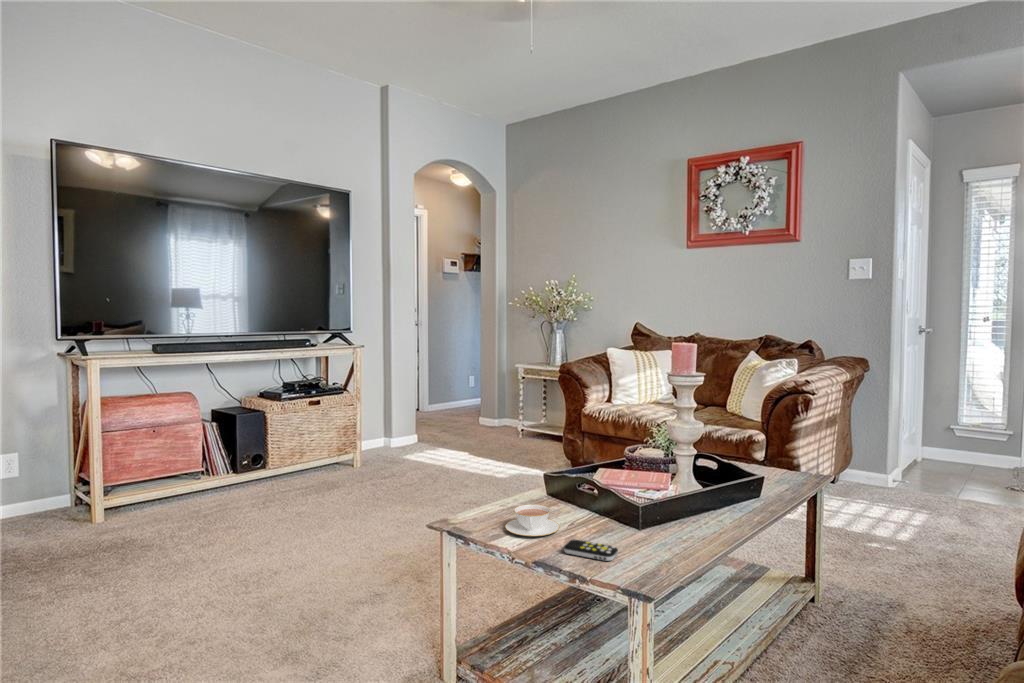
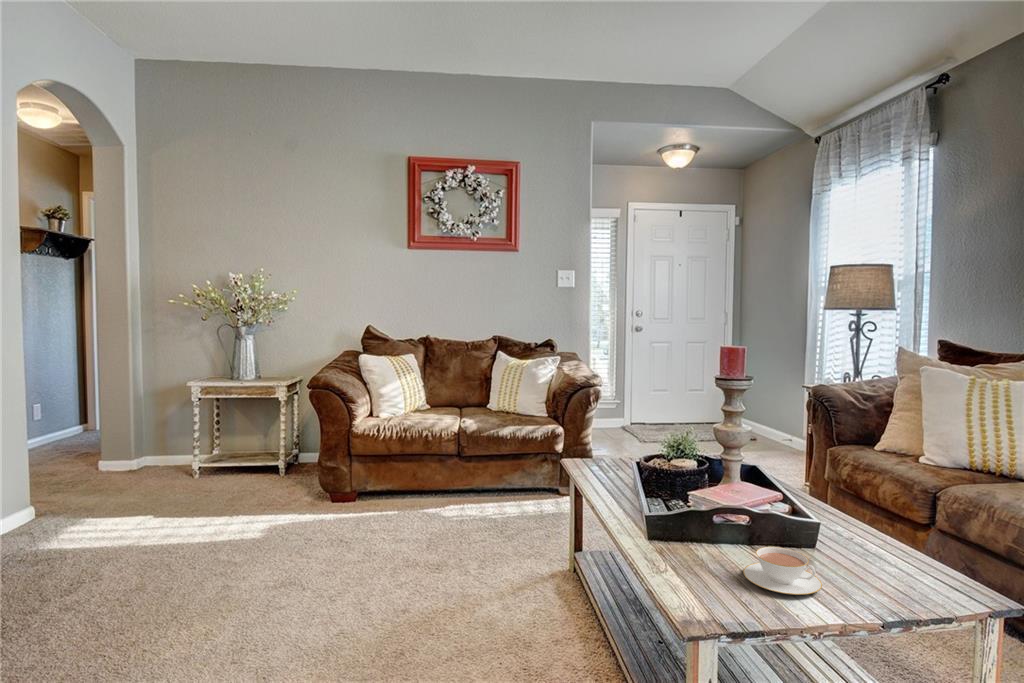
remote control: present [564,539,618,561] -> none [862,567,928,595]

